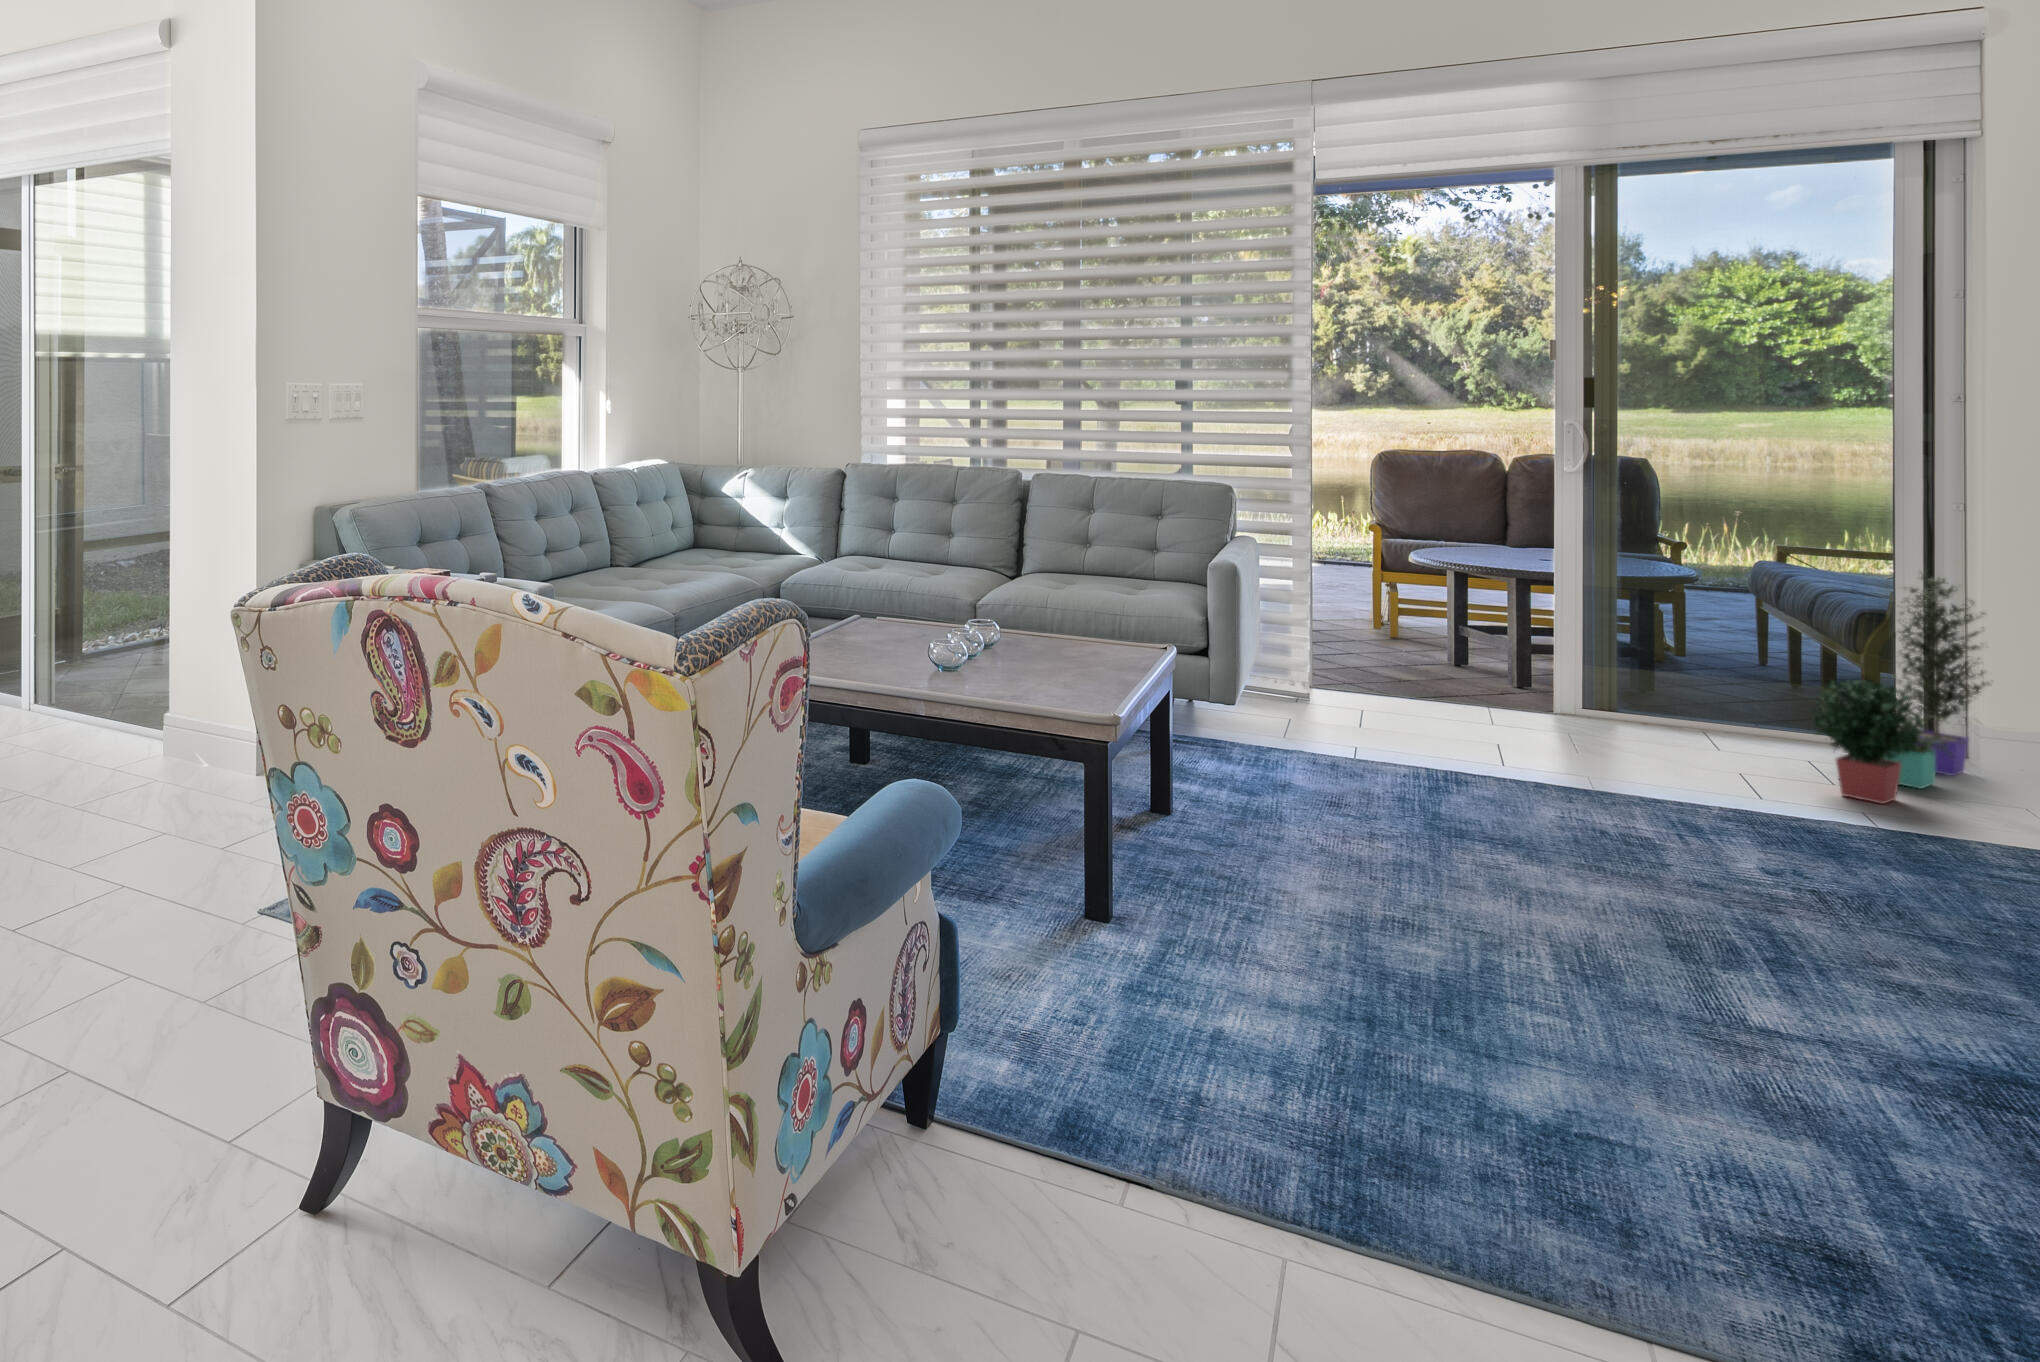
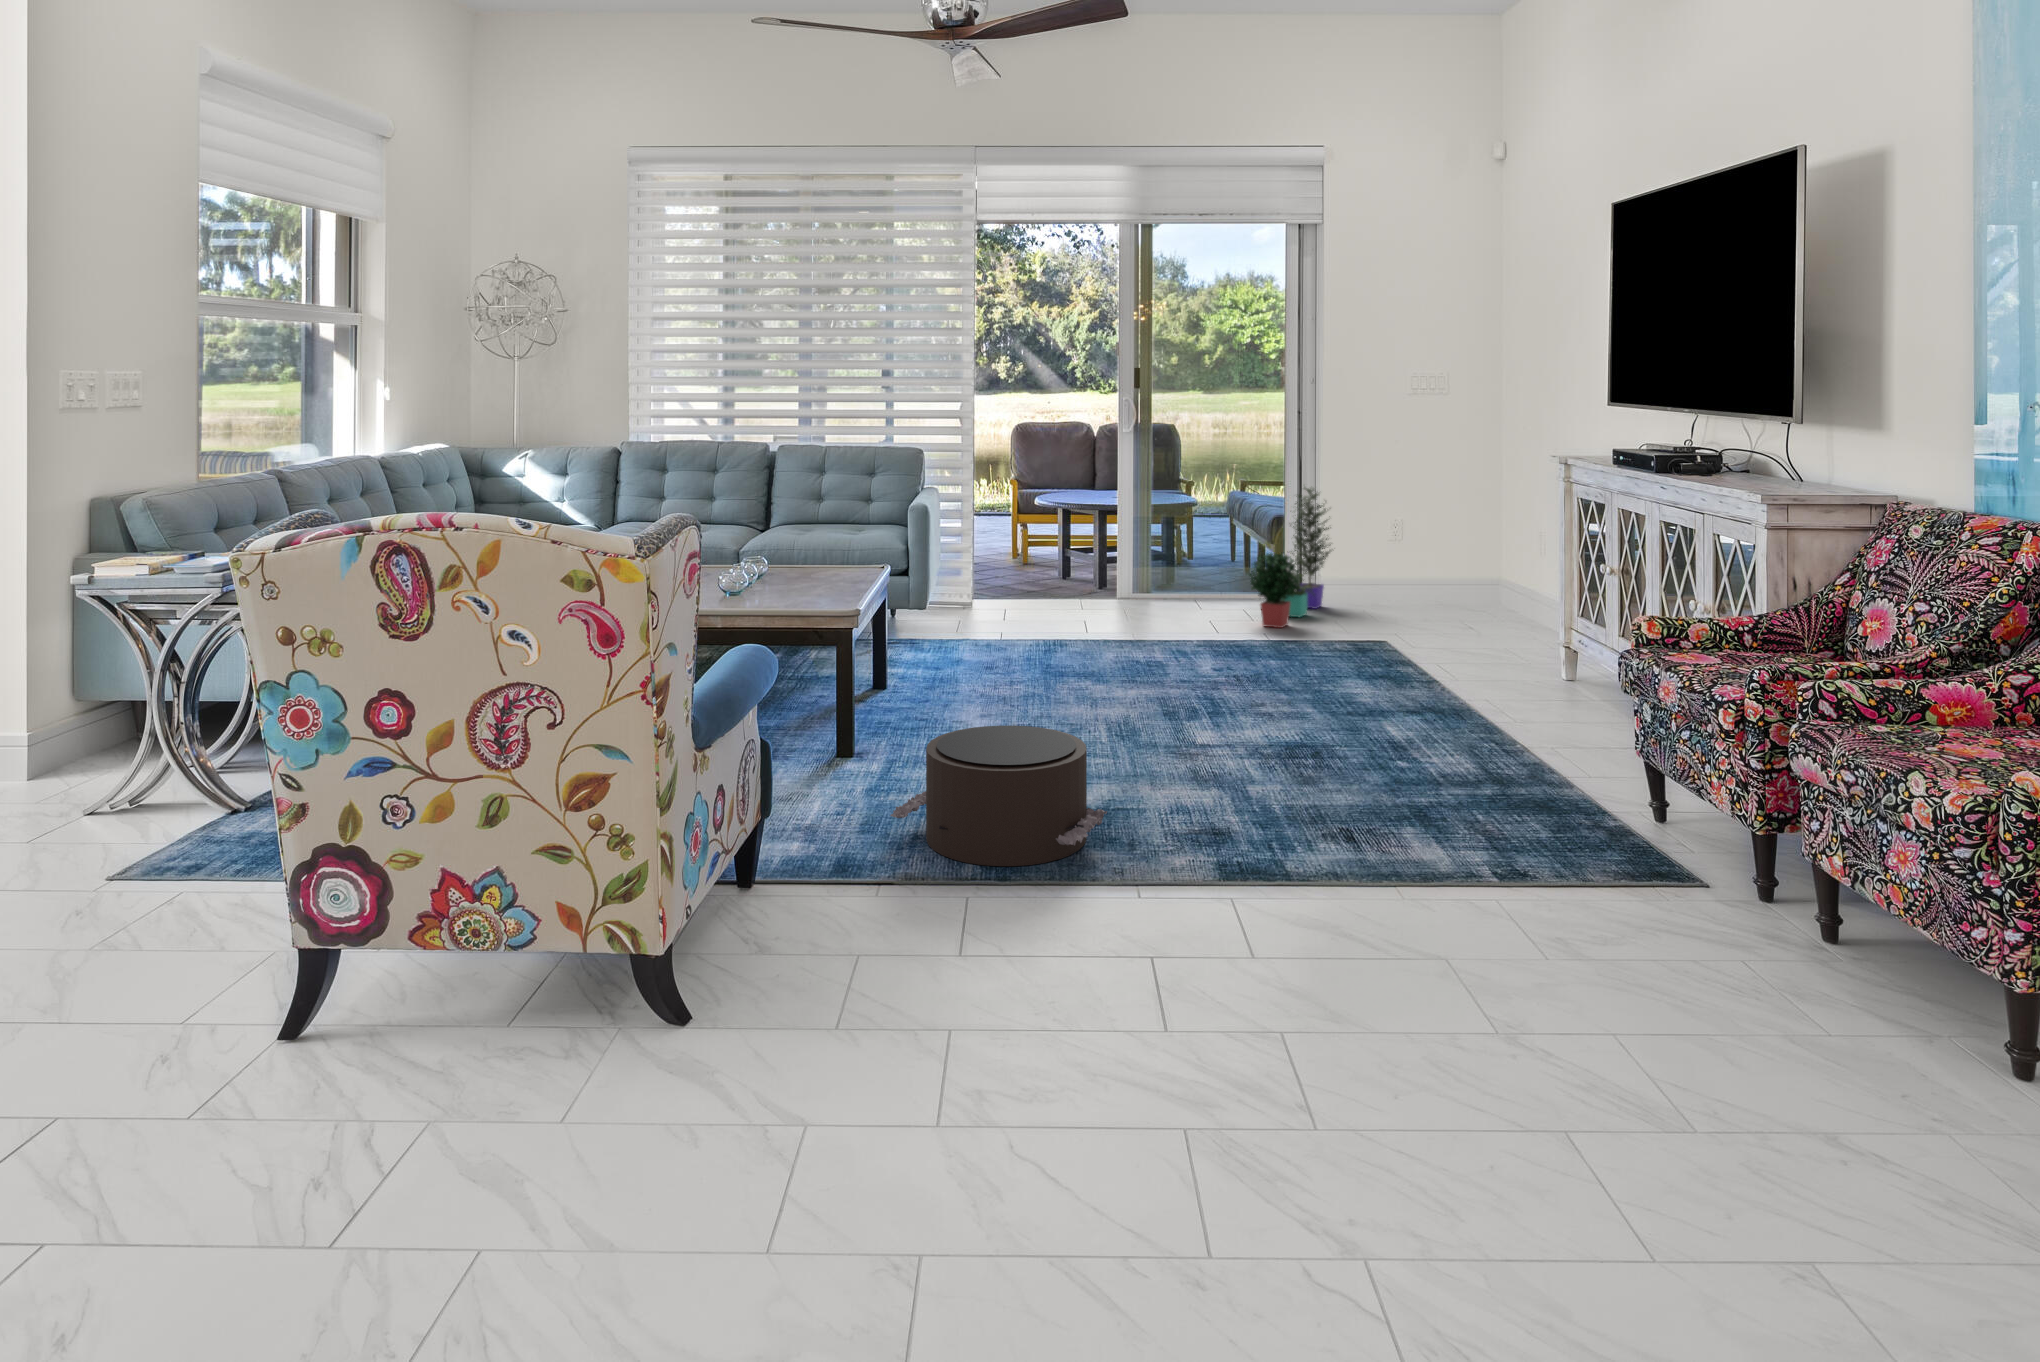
pouf: none [1157,935,1566,1213] -> present [891,726,1107,866]

